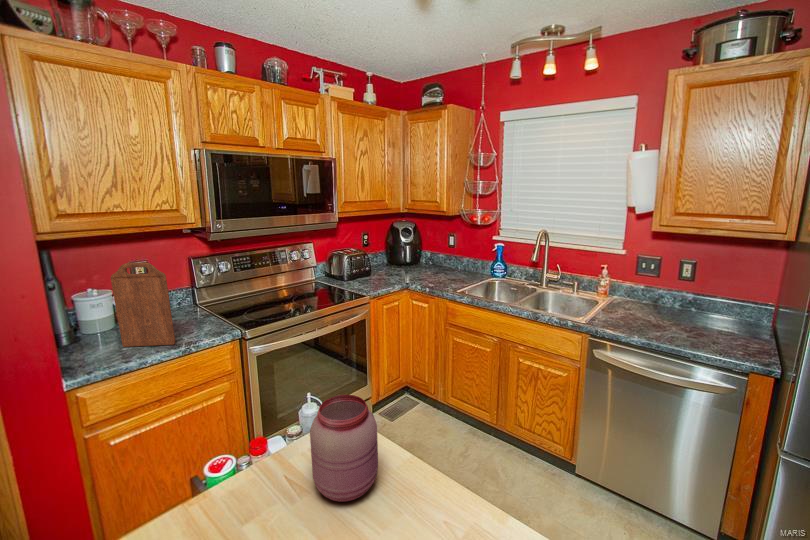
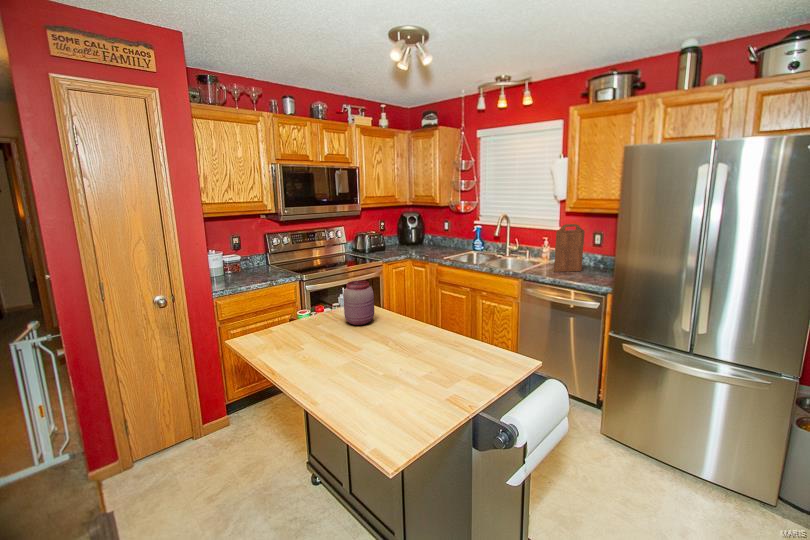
cutting board: present [111,262,175,347] -> present [554,224,585,272]

